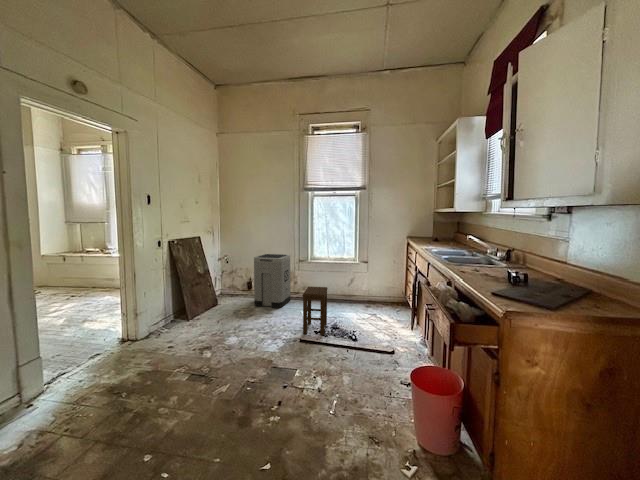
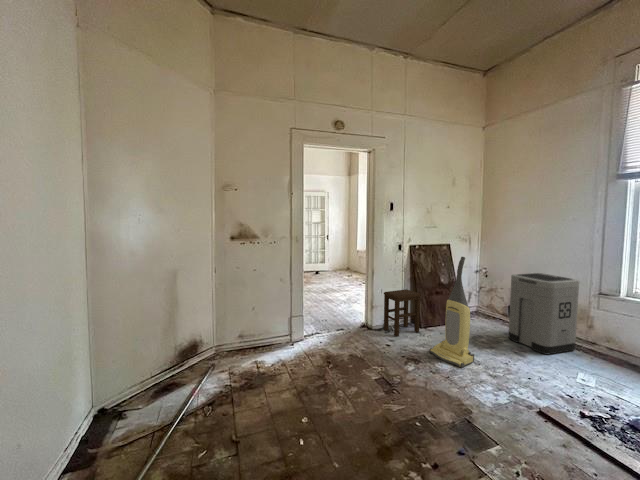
vacuum cleaner: none [212,247,248,338] -> present [429,257,474,368]
stool: present [302,287,328,335] -> present [384,289,421,337]

